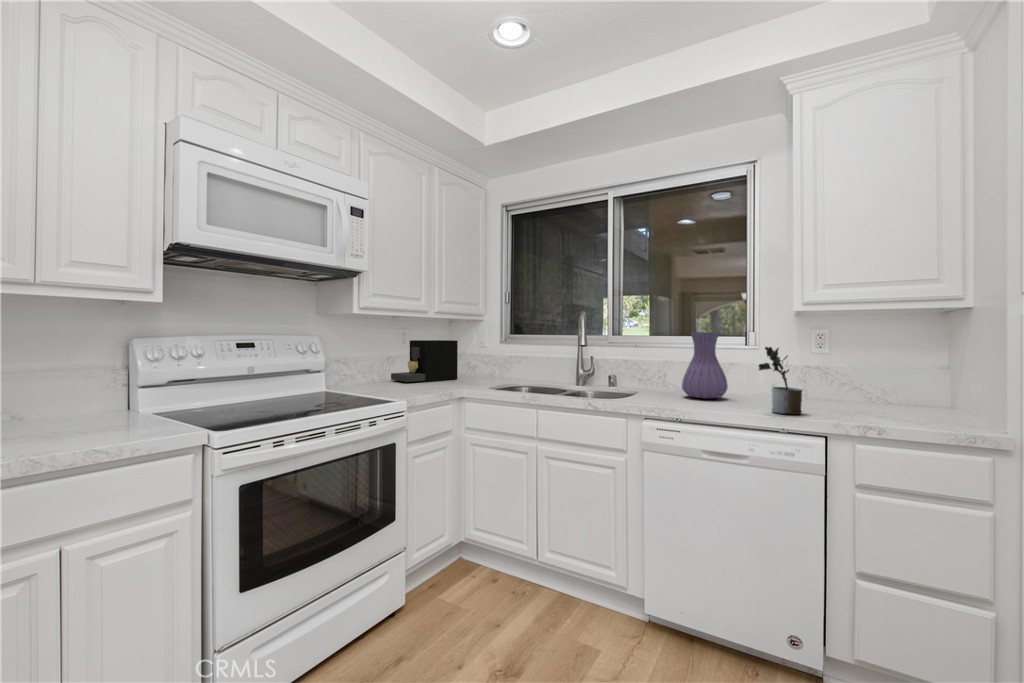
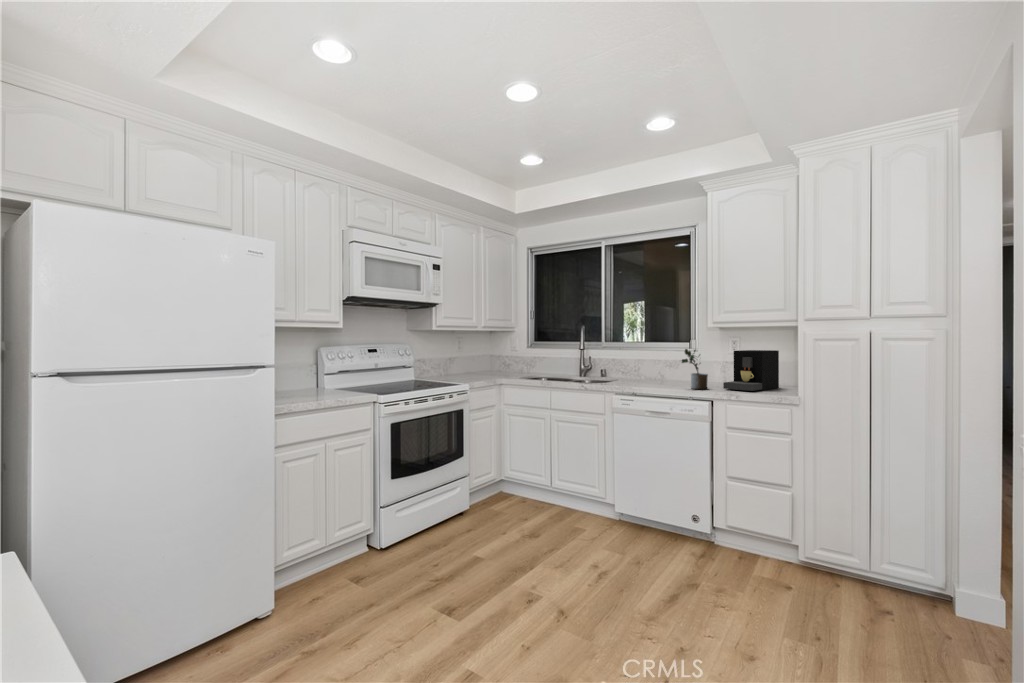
vase: present [682,332,728,399] -> none [645,340,674,383]
coffee maker: present [391,340,458,382] -> present [723,350,779,391]

